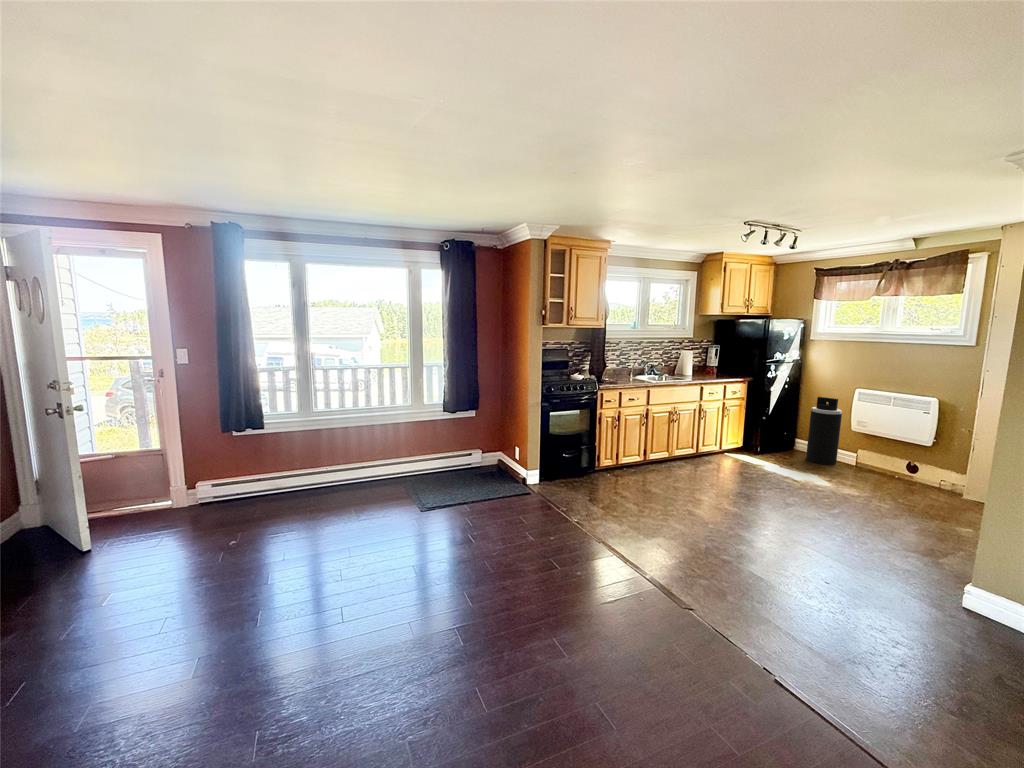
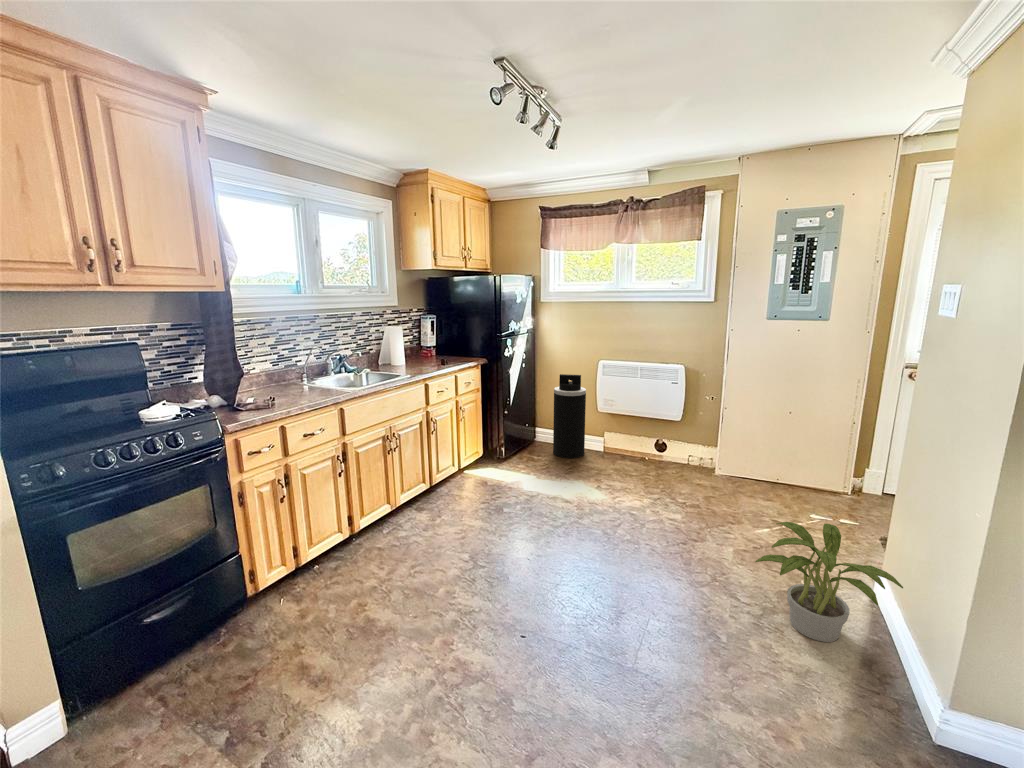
potted plant: none [895,494,991,569] -> present [755,522,903,642]

